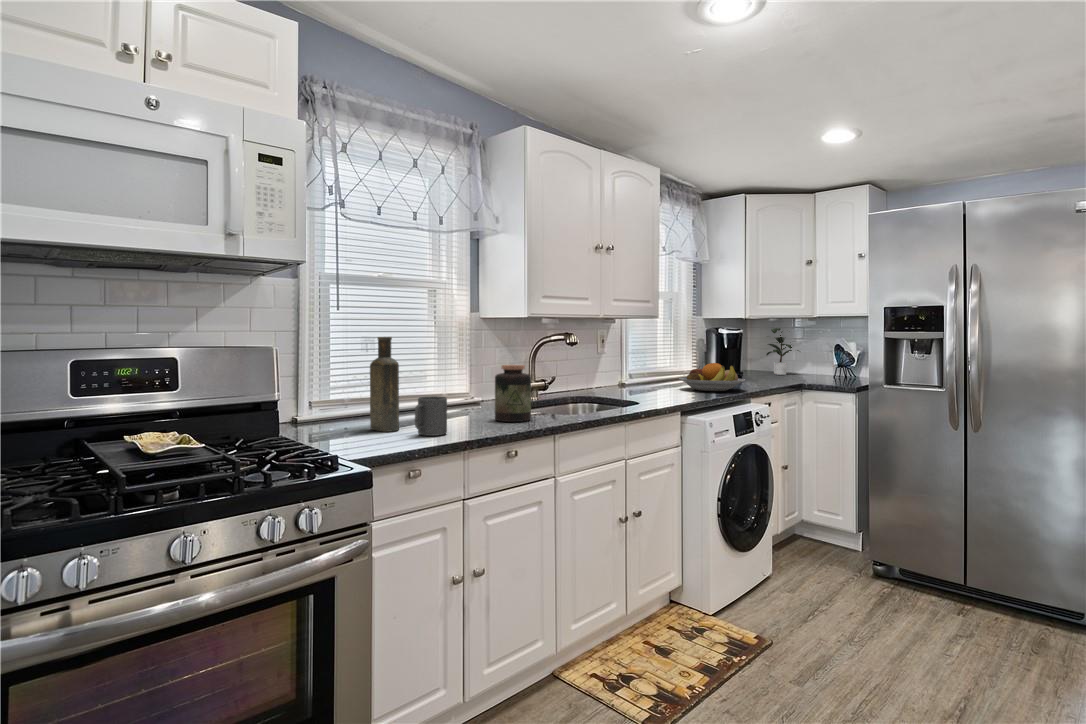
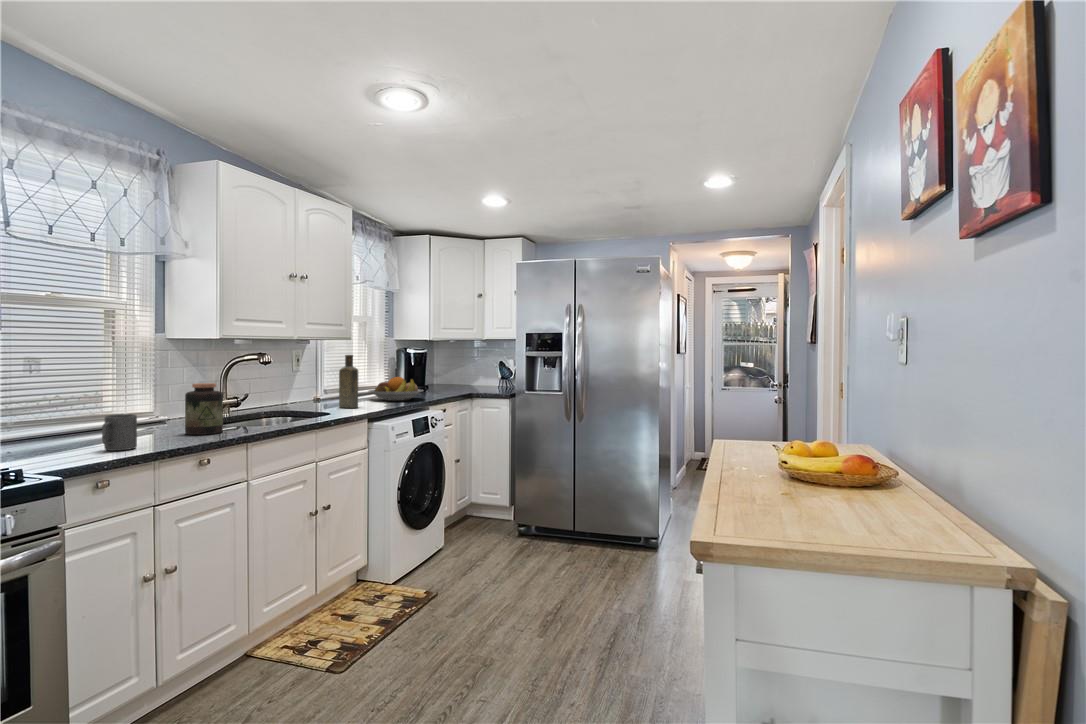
potted plant: present [766,328,800,375] -> none [444,345,482,385]
bottle: present [370,337,399,432] -> present [339,355,358,408]

